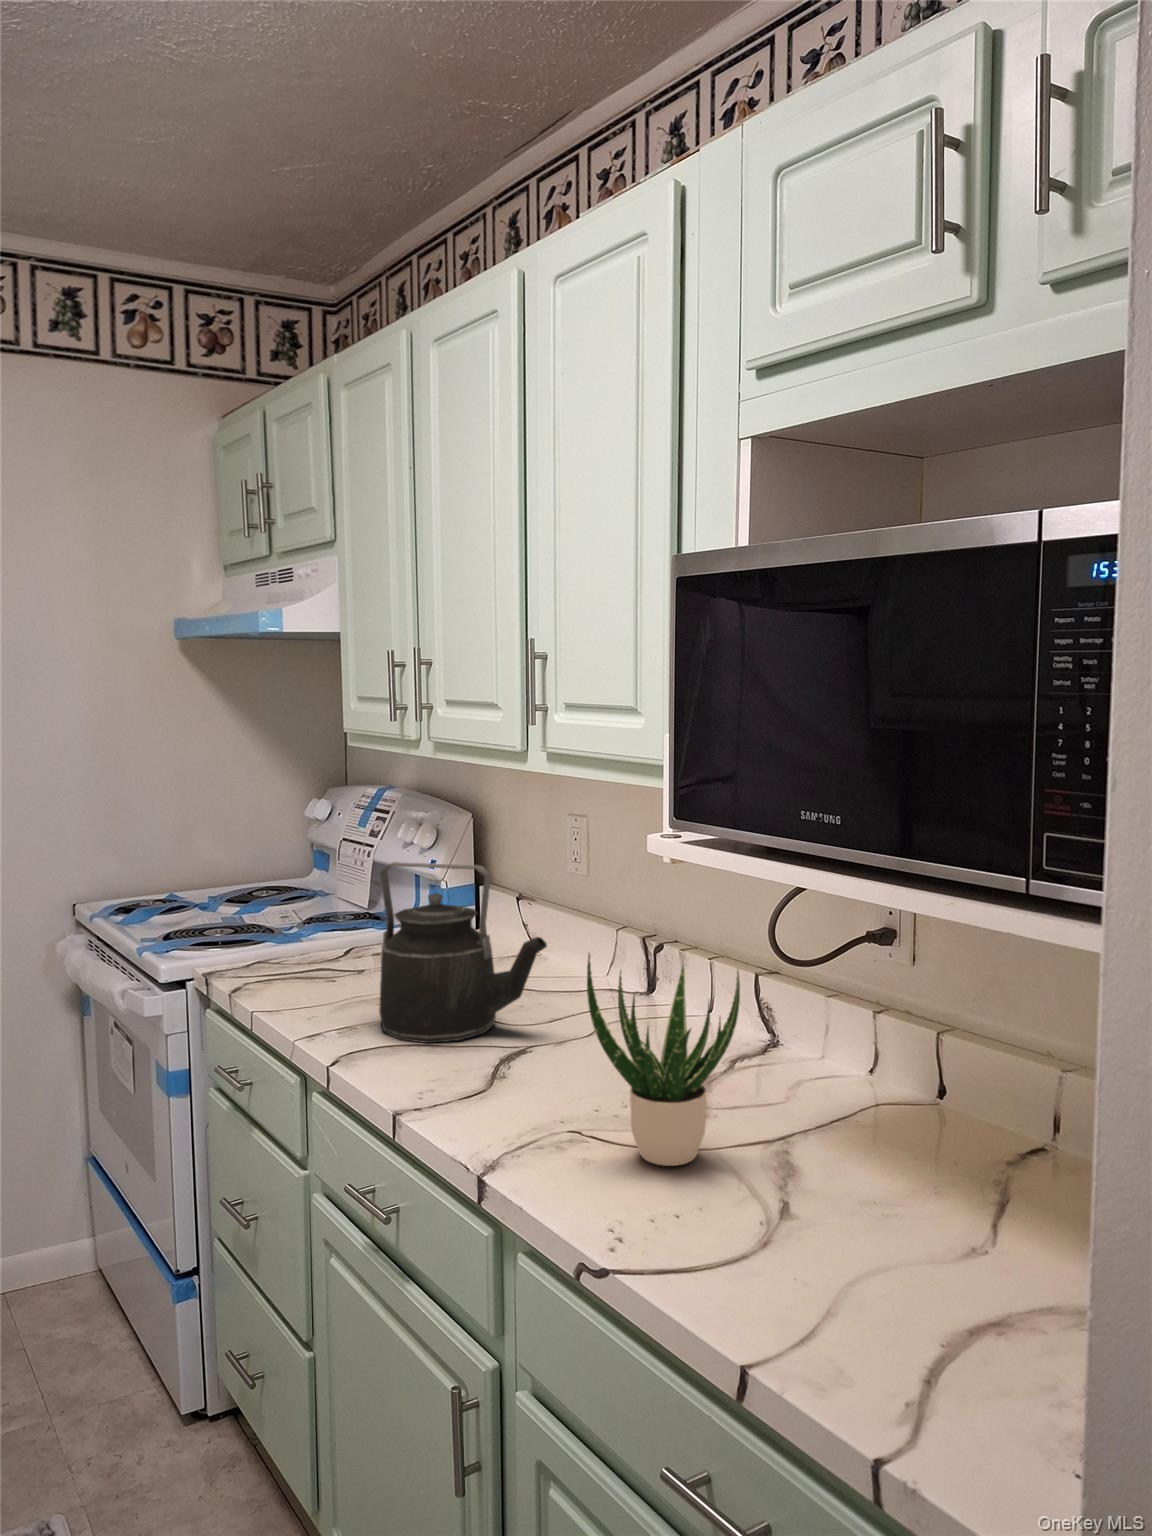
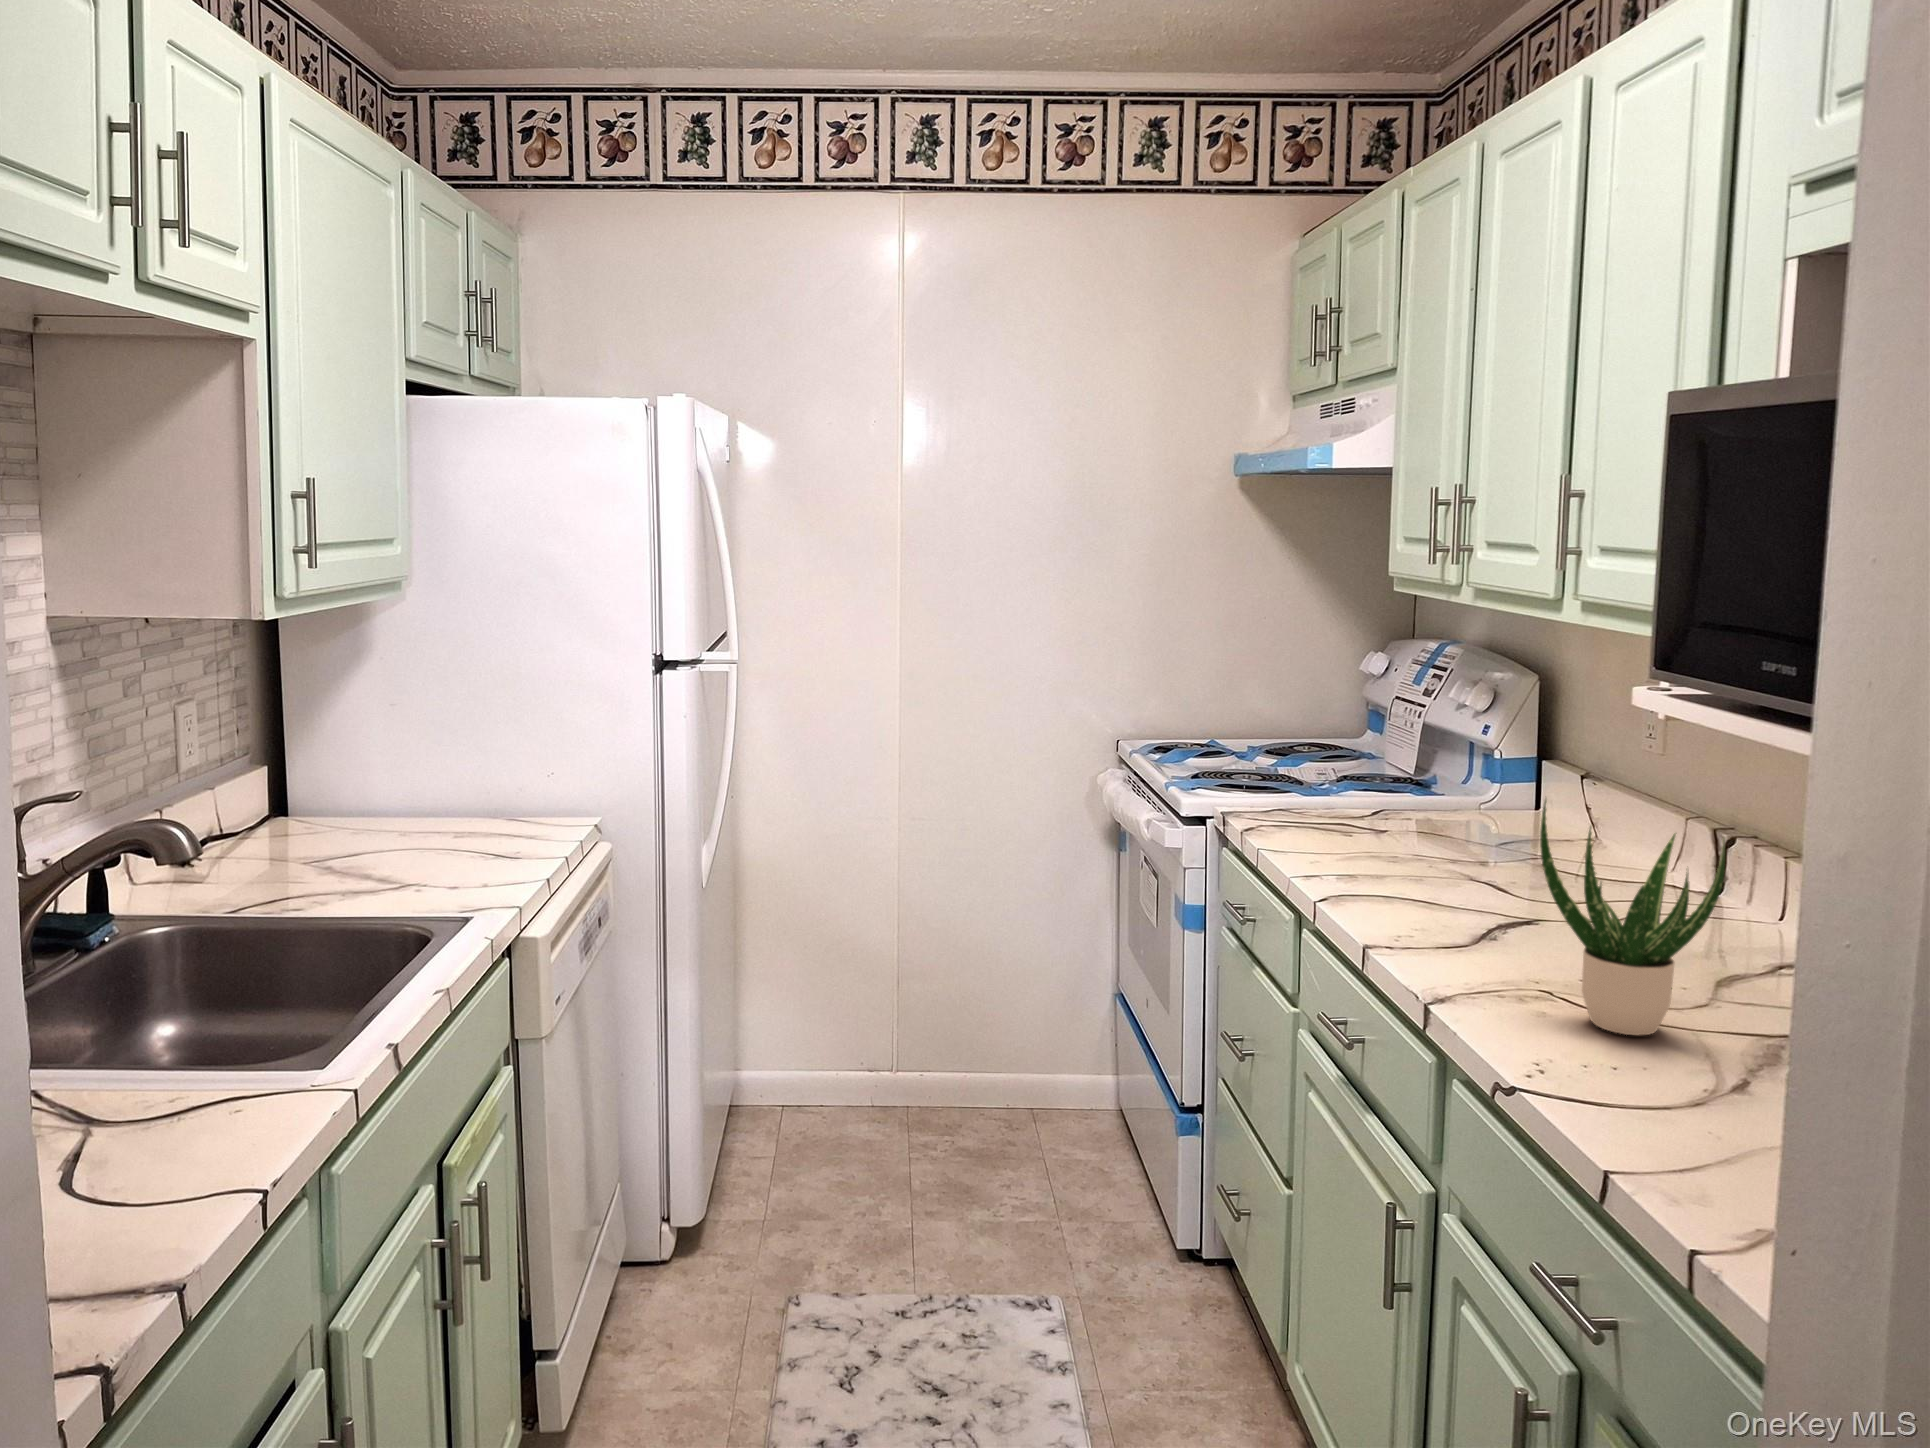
kettle: present [379,862,547,1043] -> none [1371,708,1561,899]

